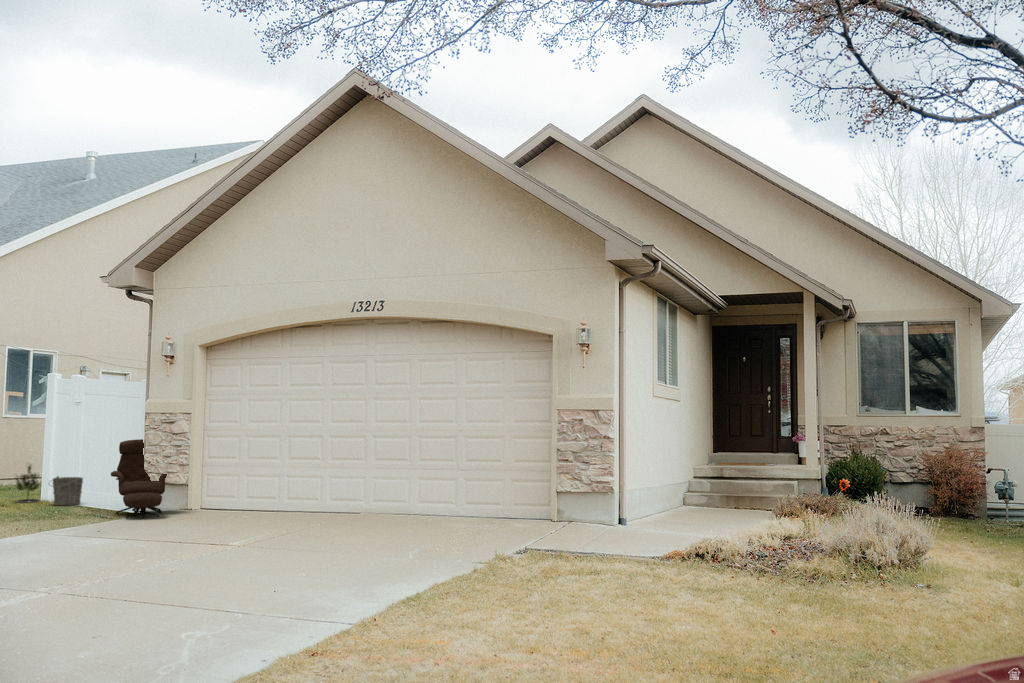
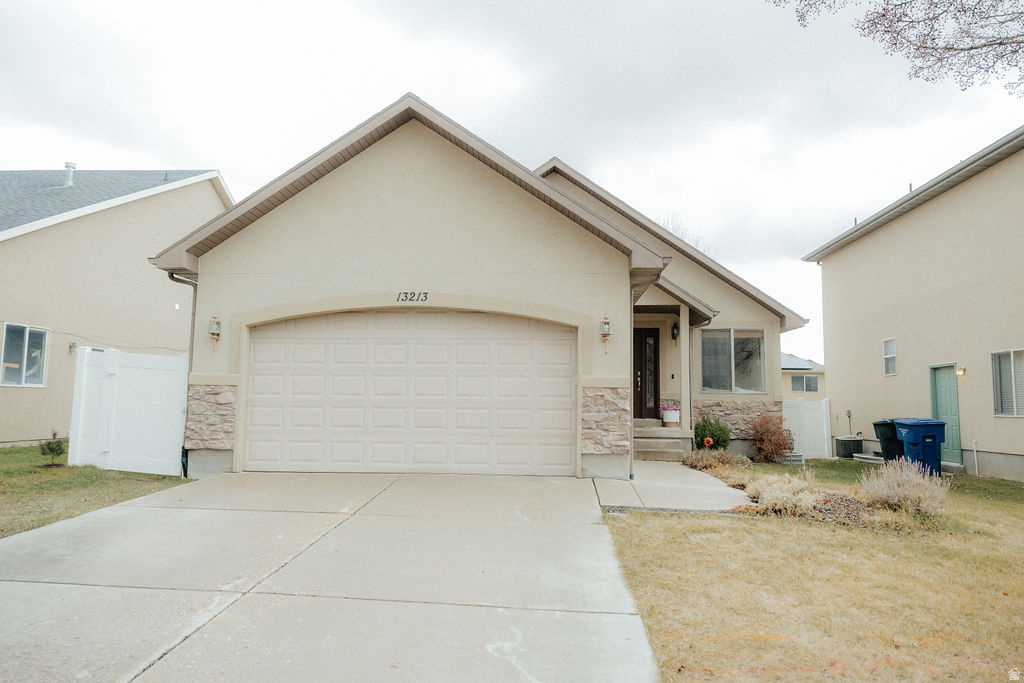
lounge chair: present [111,439,167,519] -> none [159,409,218,484]
bucket: present [49,476,83,506] -> none [80,442,115,470]

